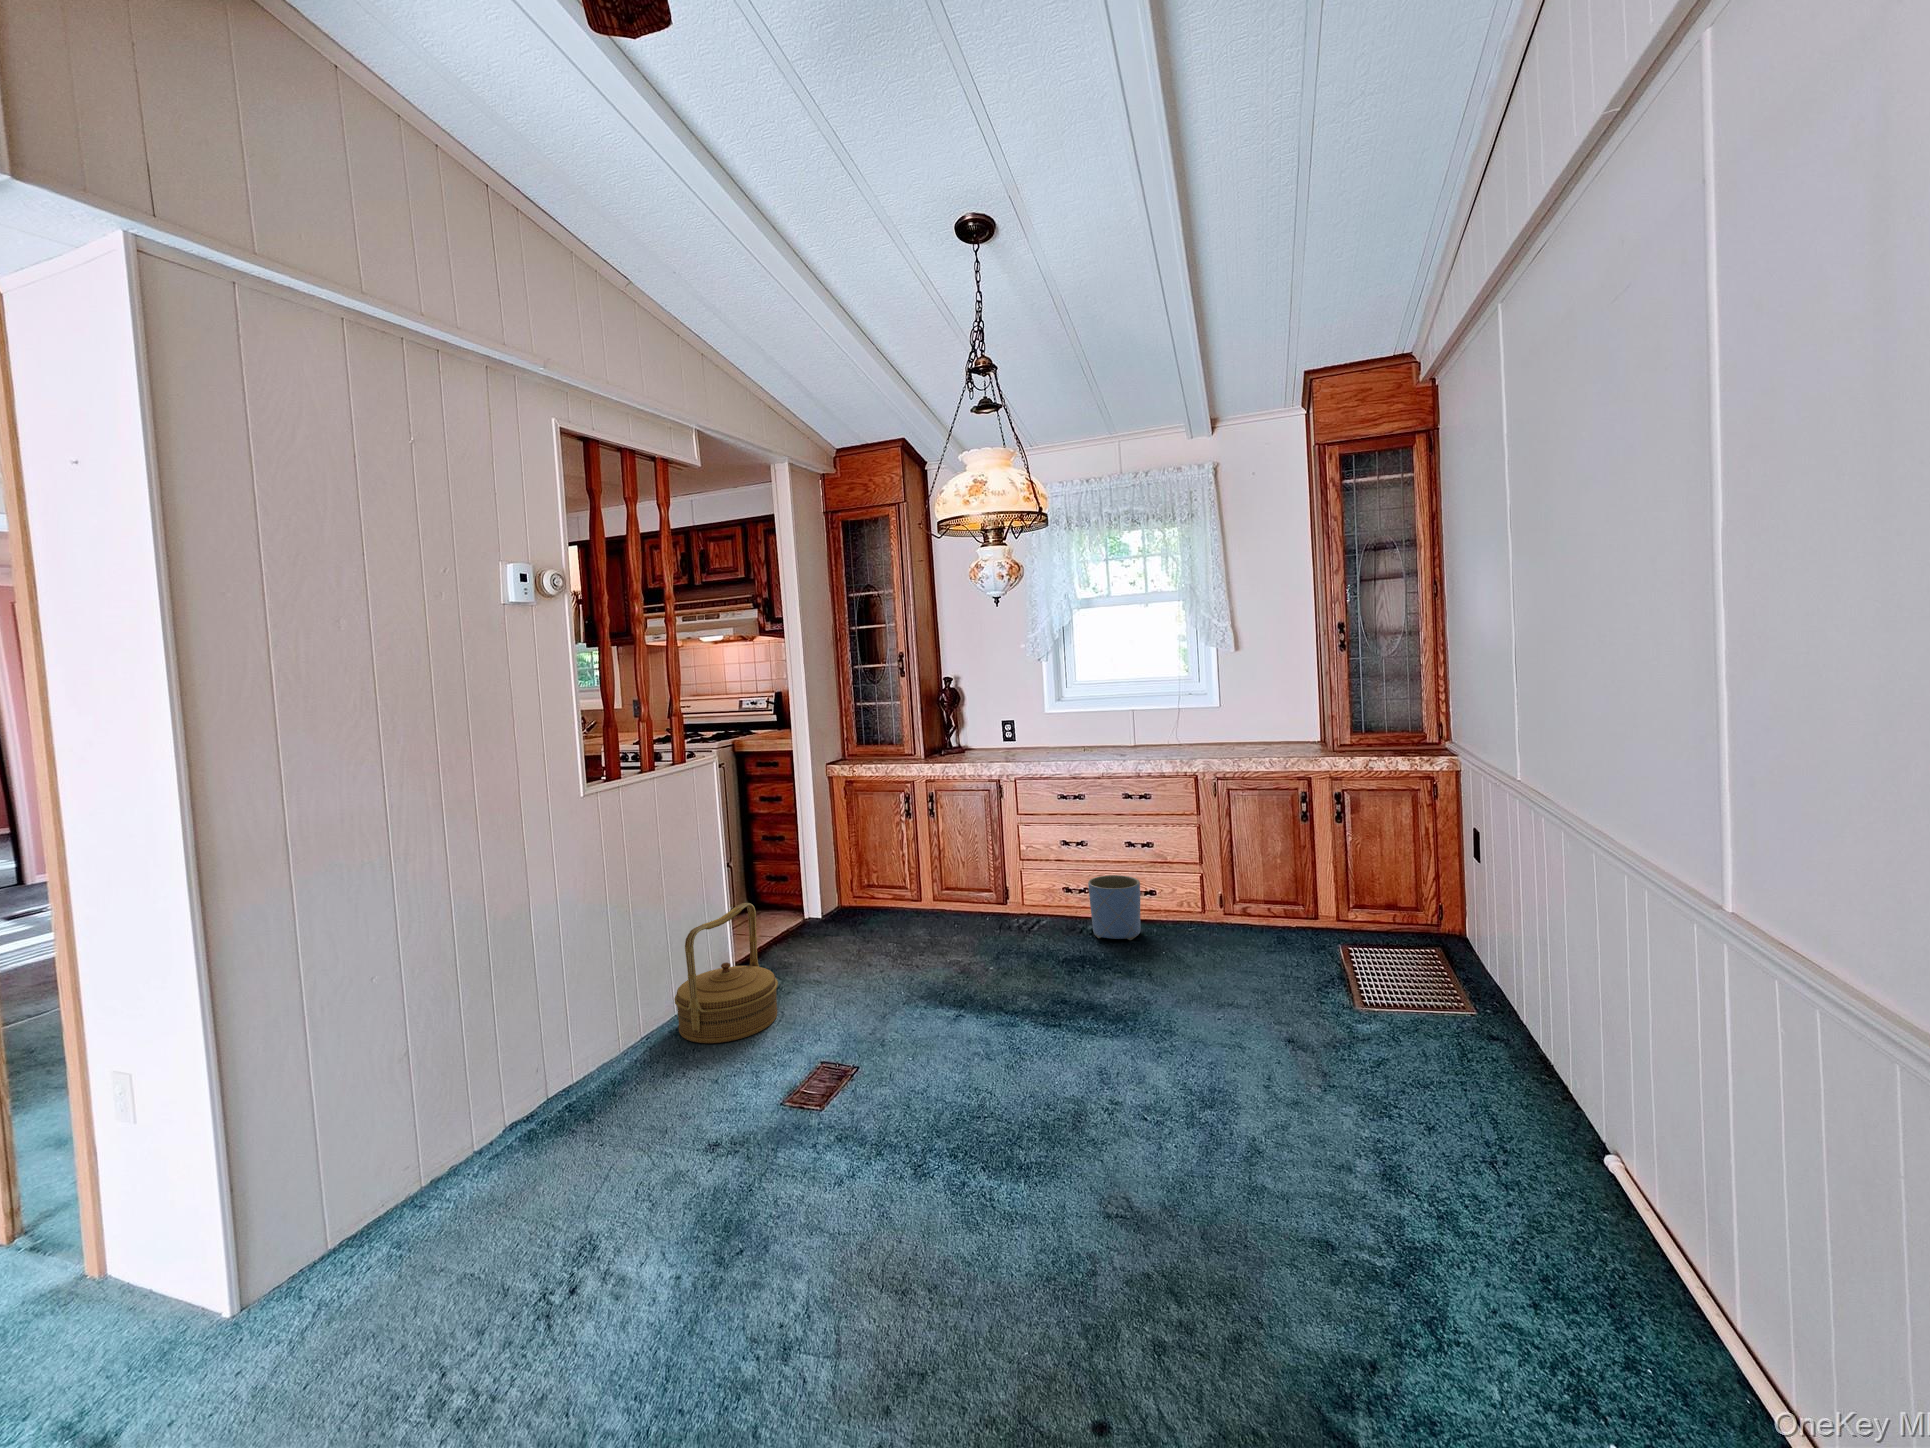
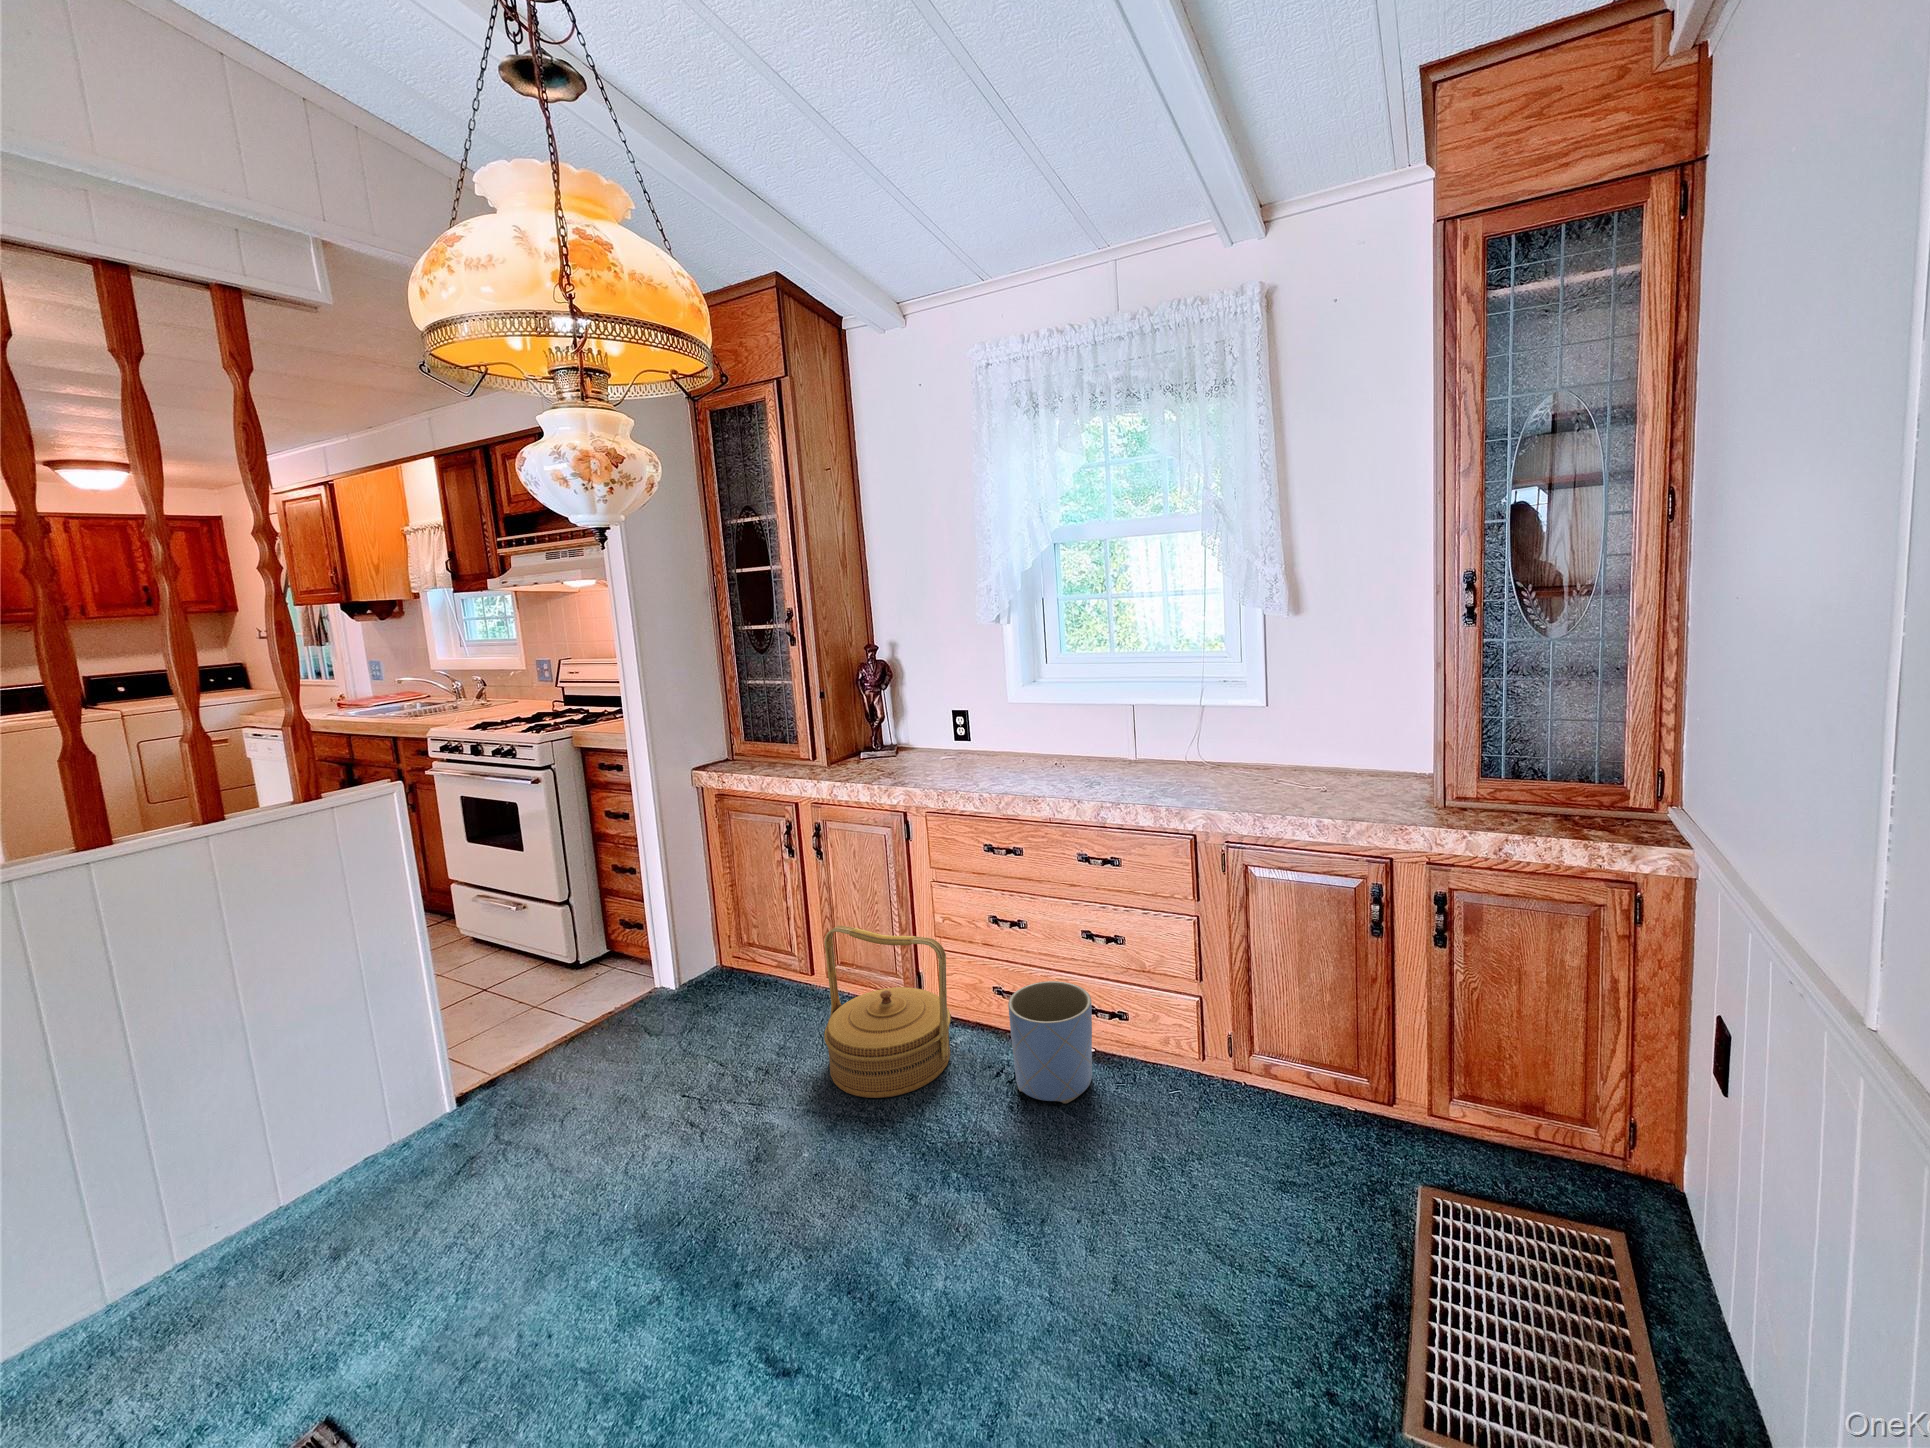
woven basket: present [674,903,778,1043] -> present [824,926,951,1098]

